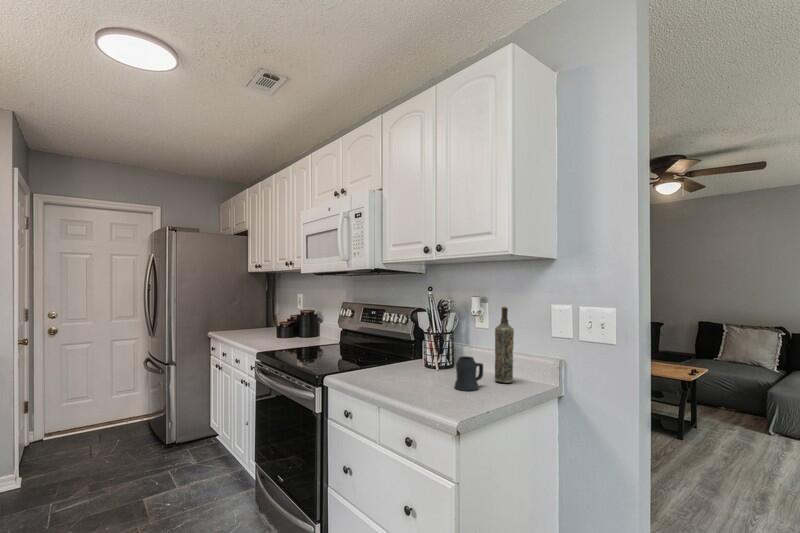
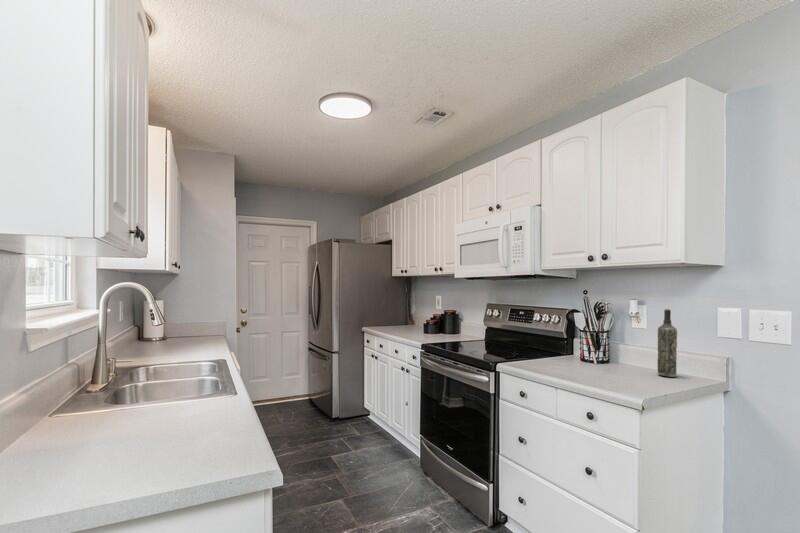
mug: present [454,356,483,391] -> none [622,351,649,380]

